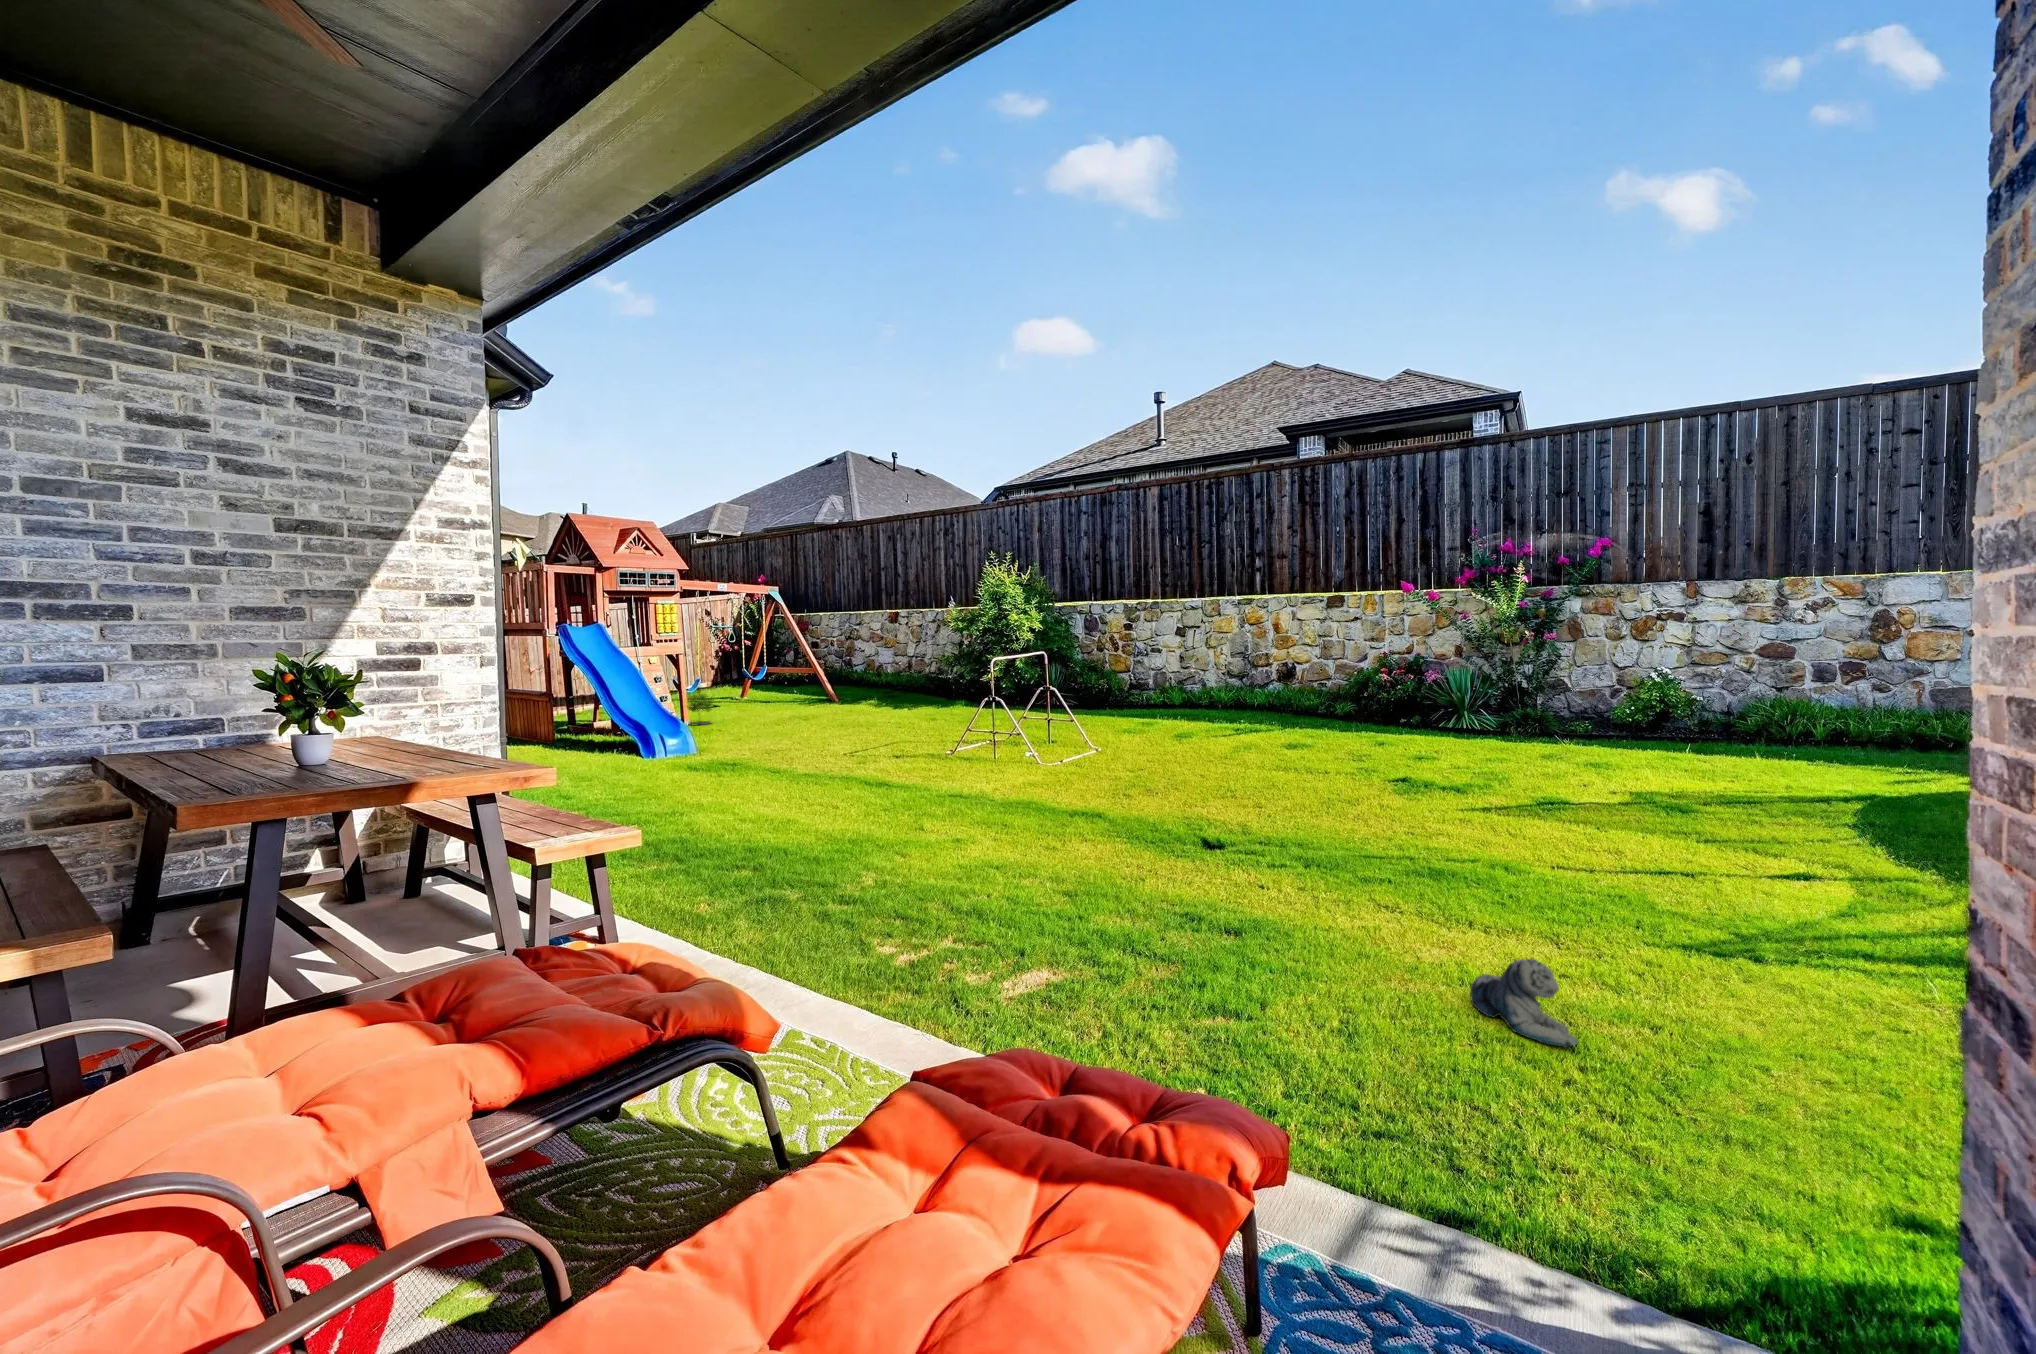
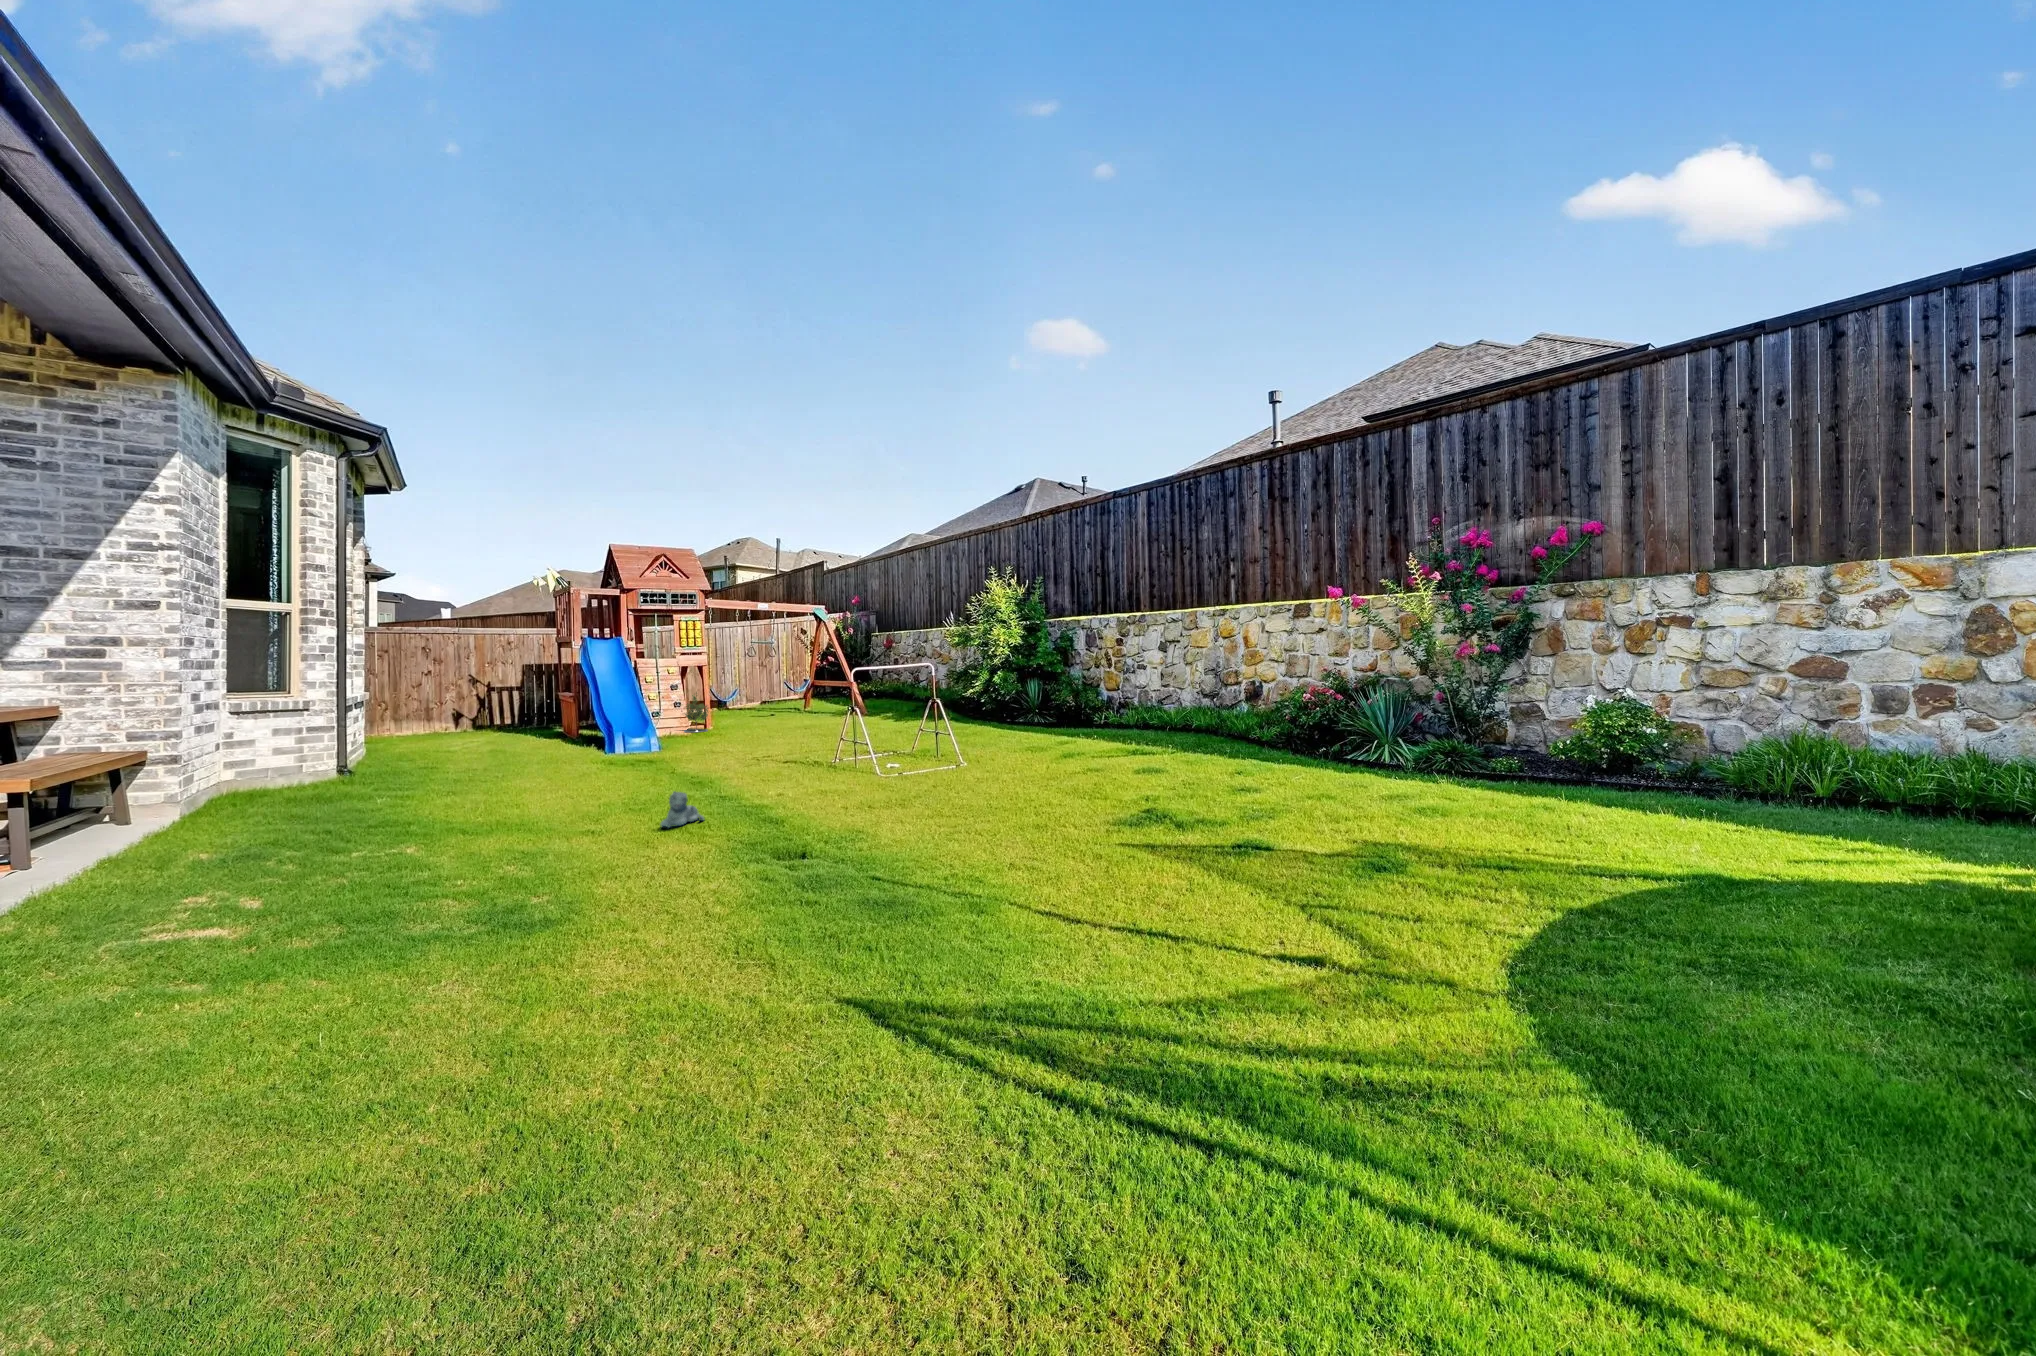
plush toy: present [1470,959,1578,1048] -> present [661,792,704,827]

